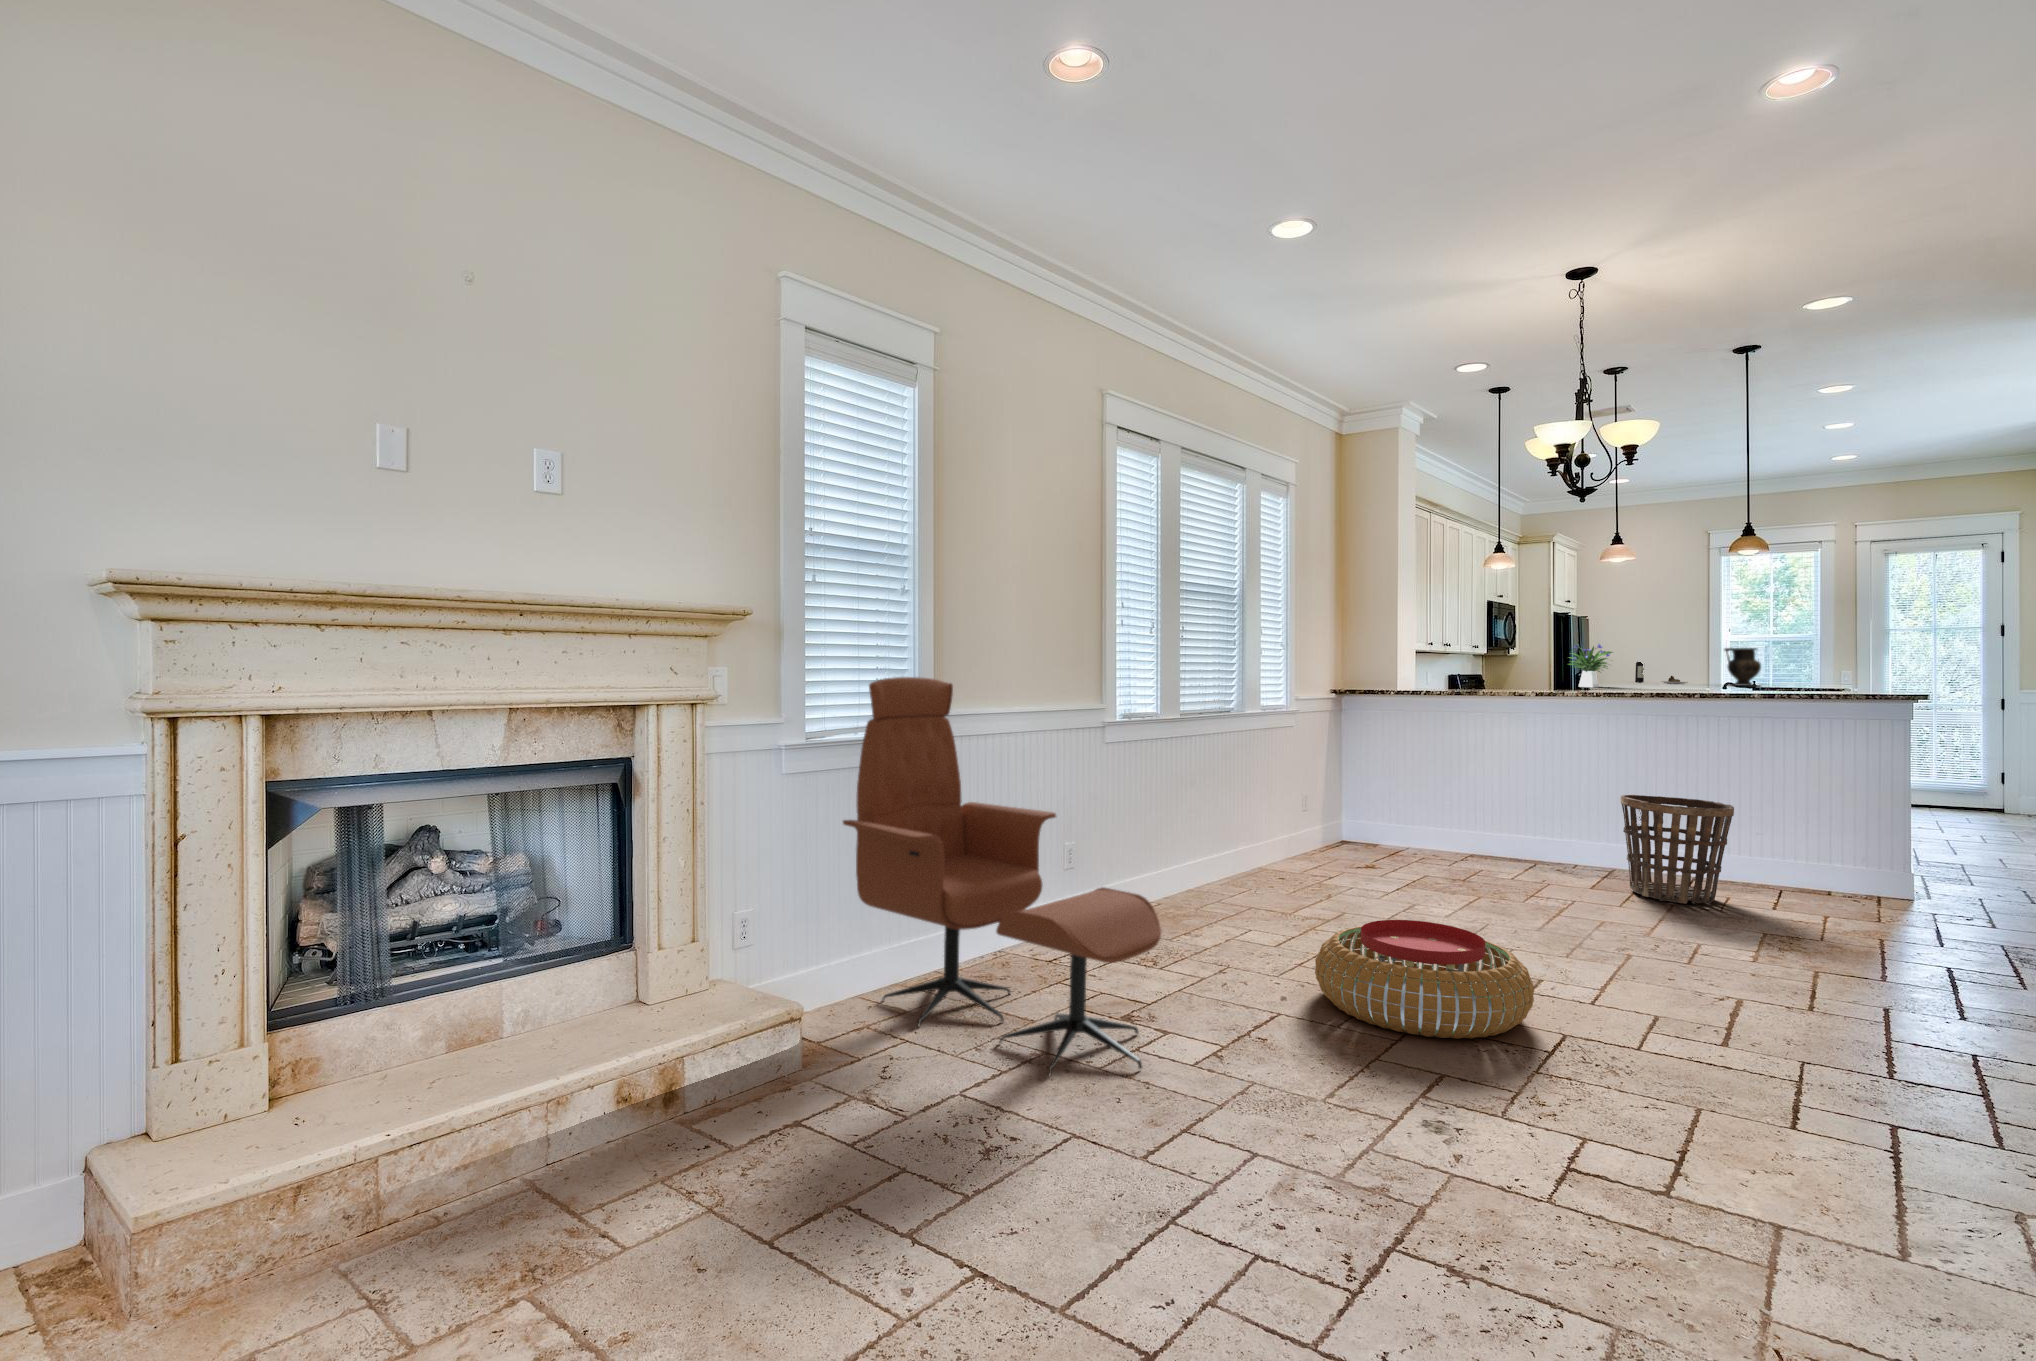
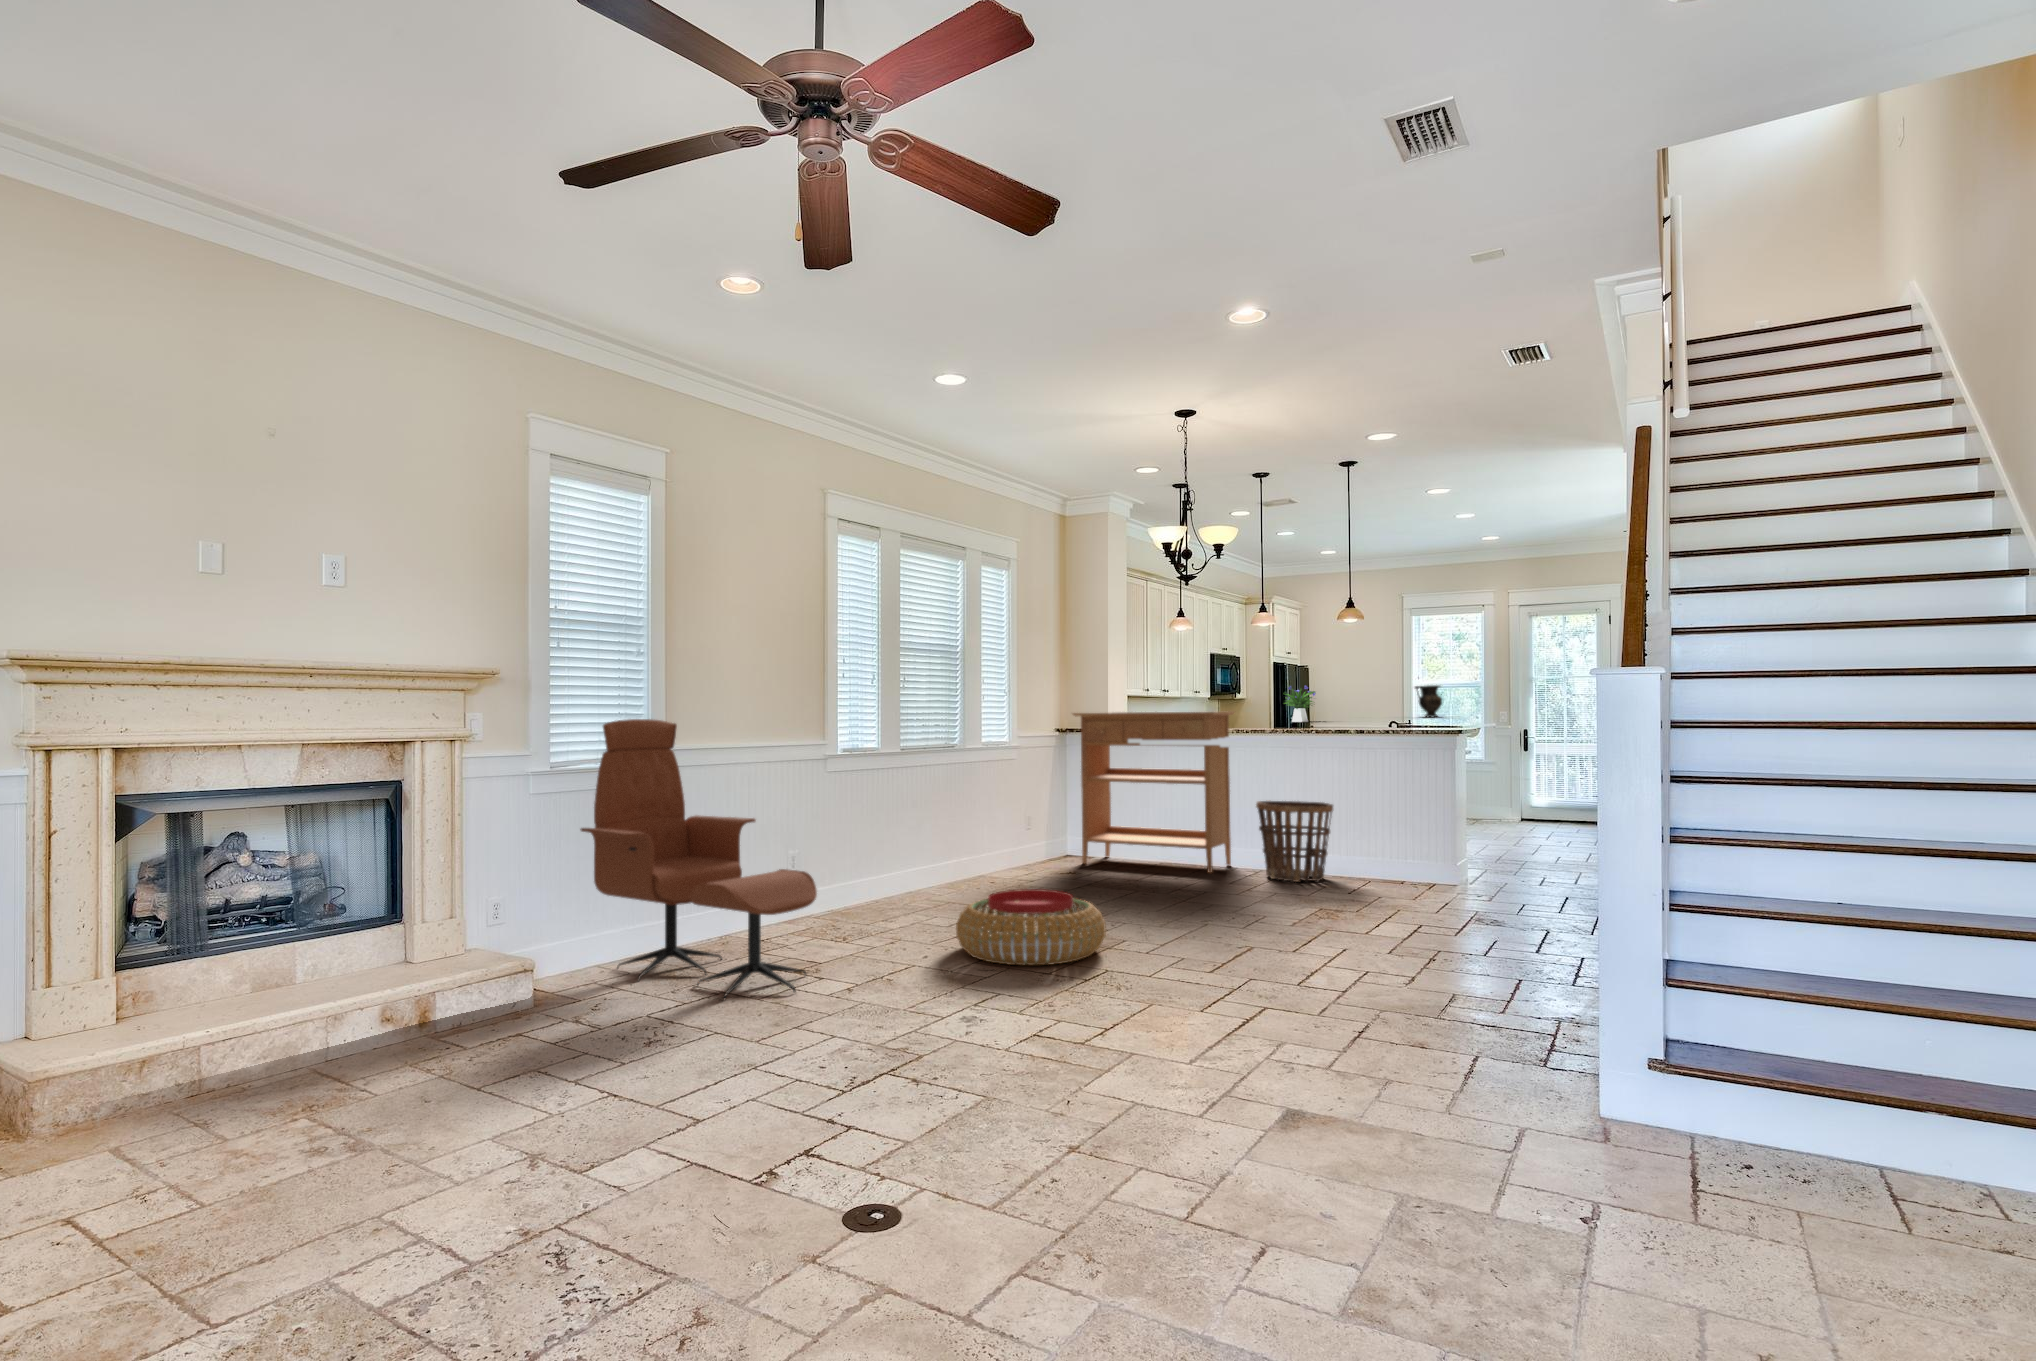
wine bottle: present [1635,662,1687,684] -> none [1352,693,1391,717]
console table: none [1365,673,1583,882] -> present [1073,711,1234,873]

